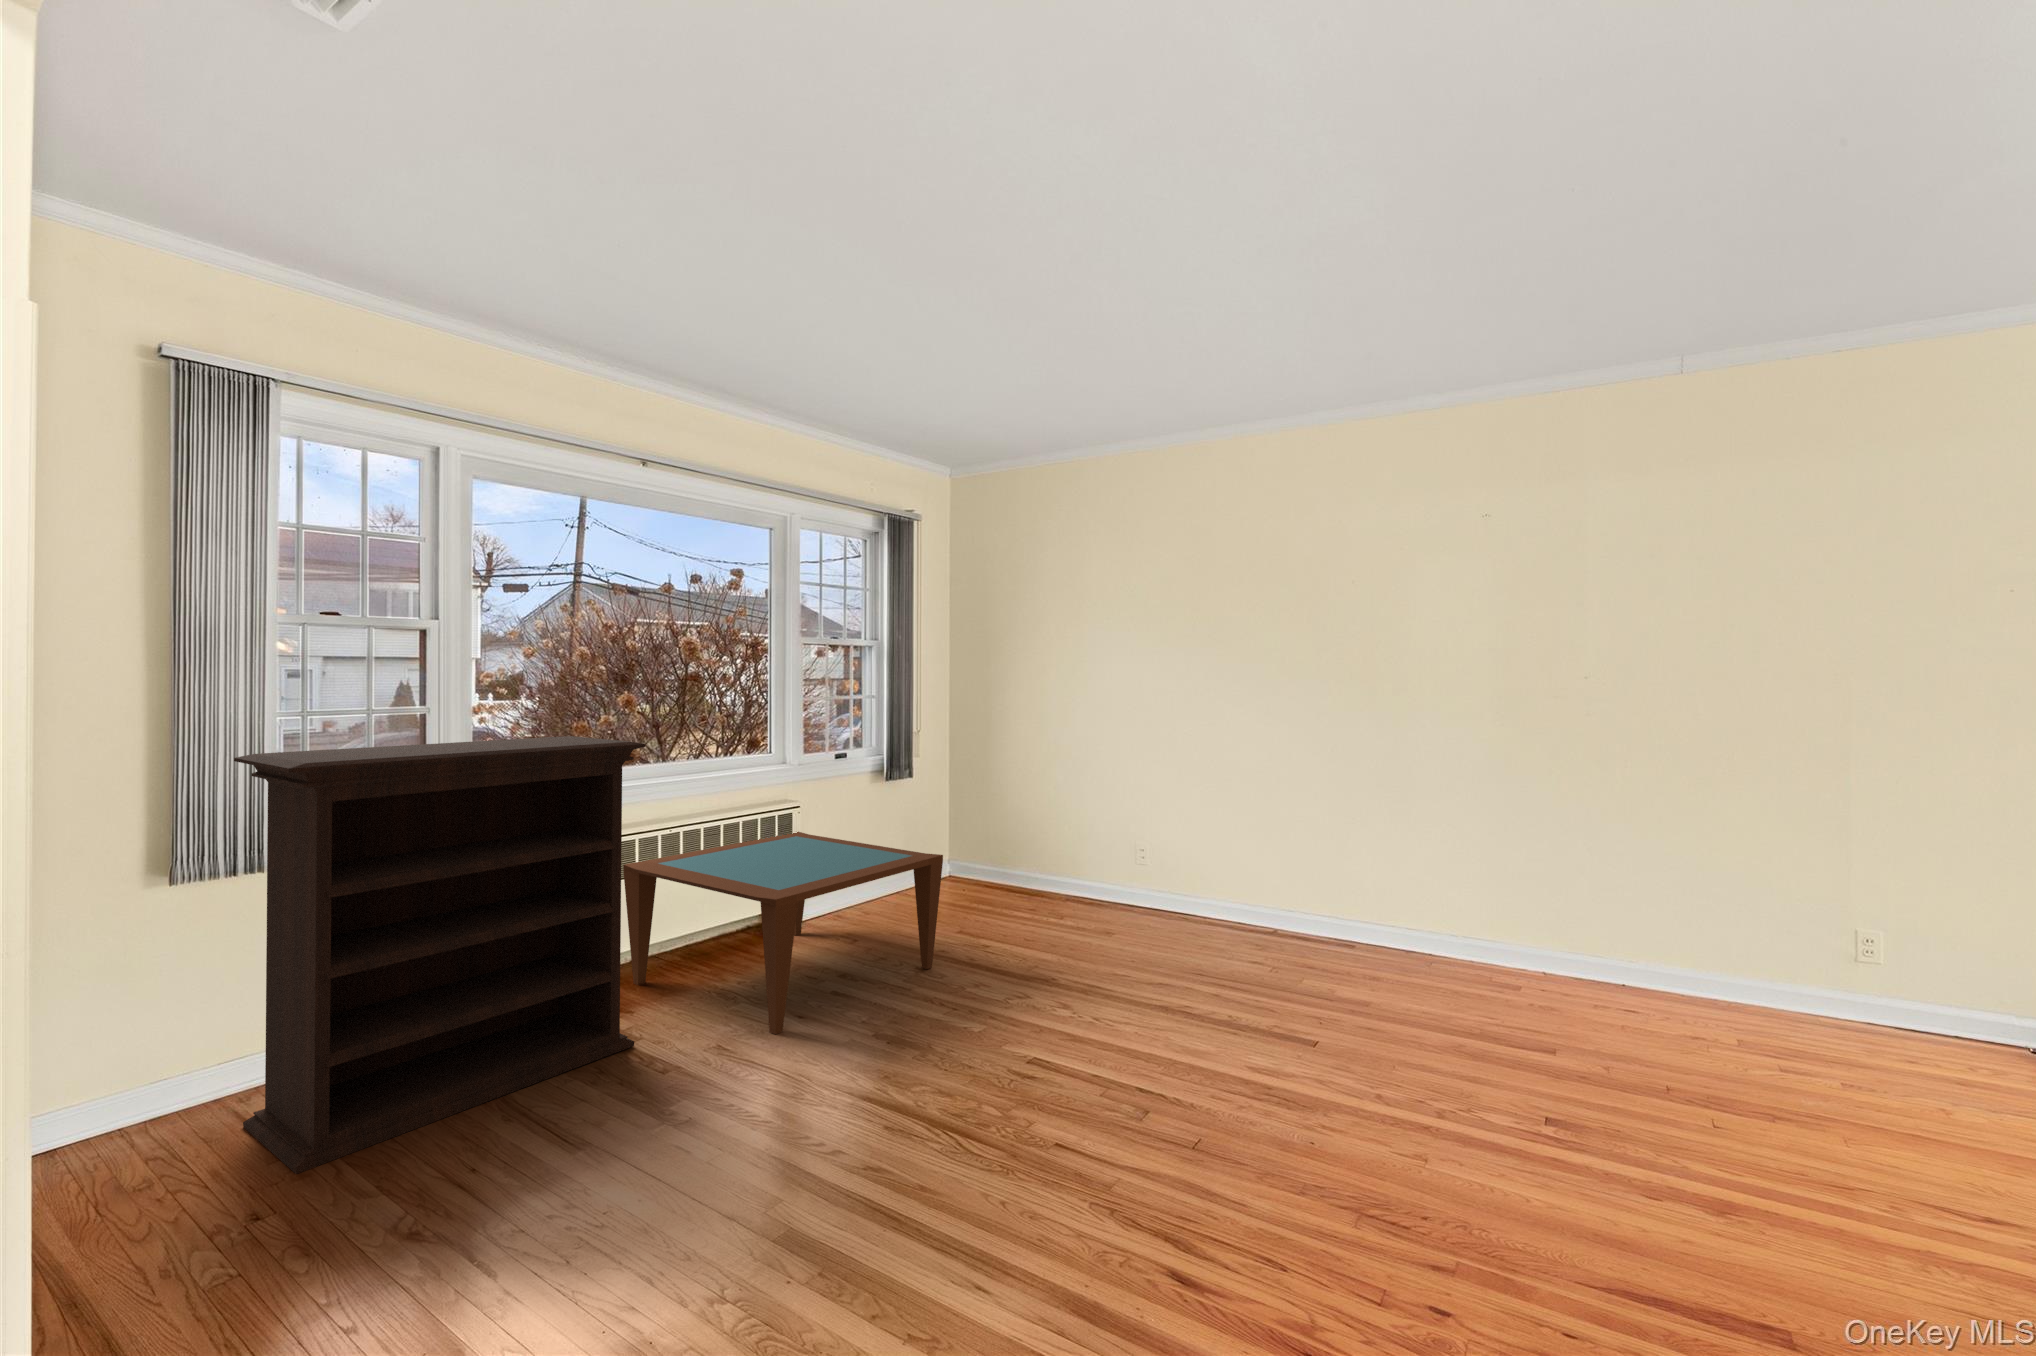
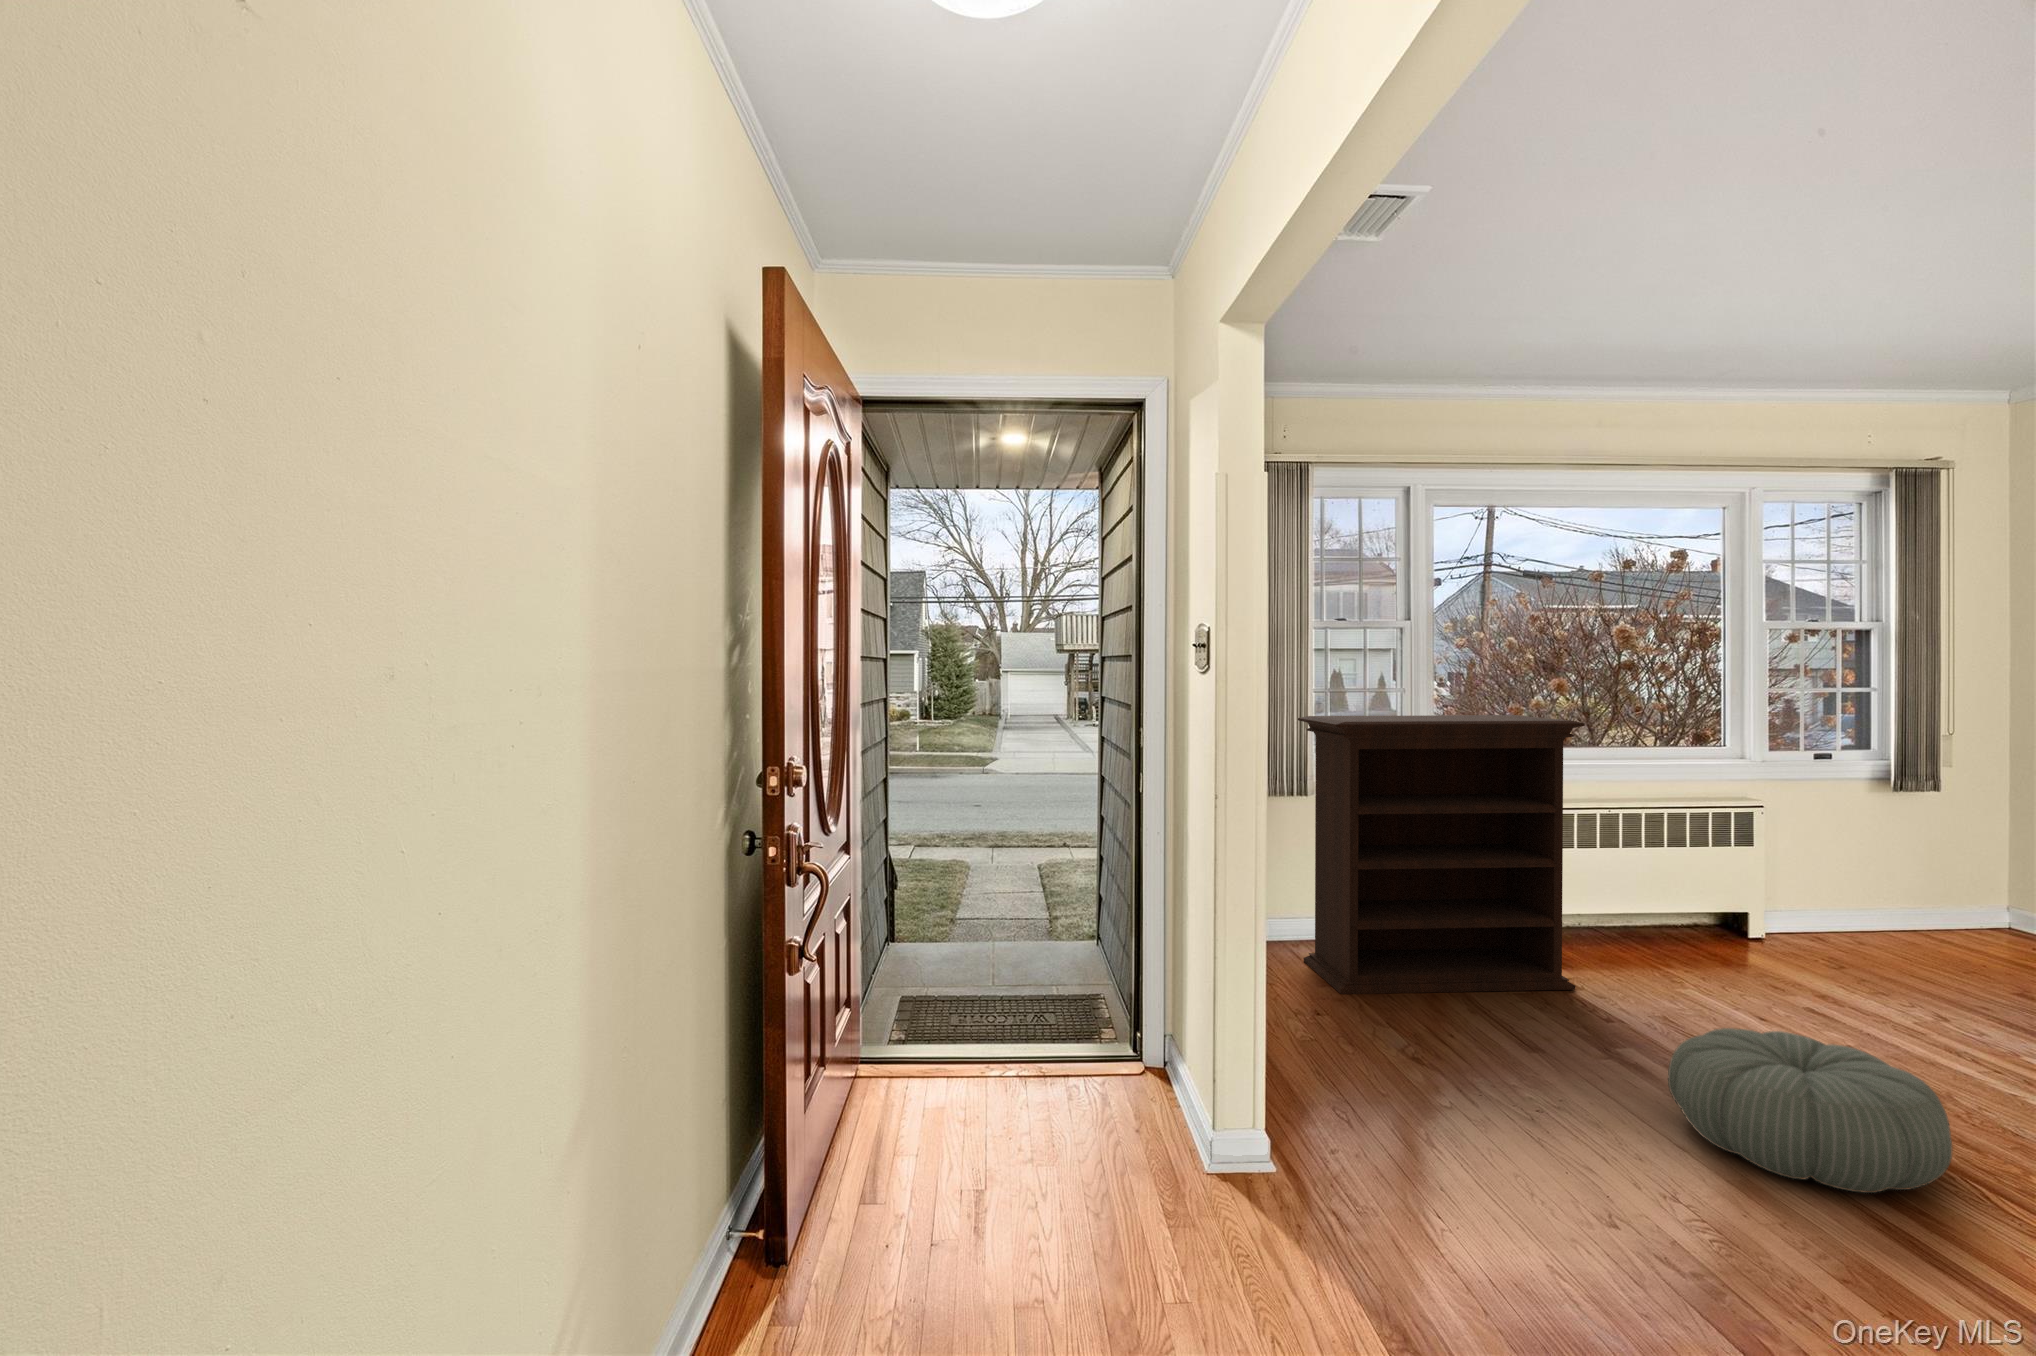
coffee table: present [623,832,943,1035] -> none [1561,834,1975,1019]
pouf: none [725,1059,960,1246] -> present [1668,1028,1952,1193]

